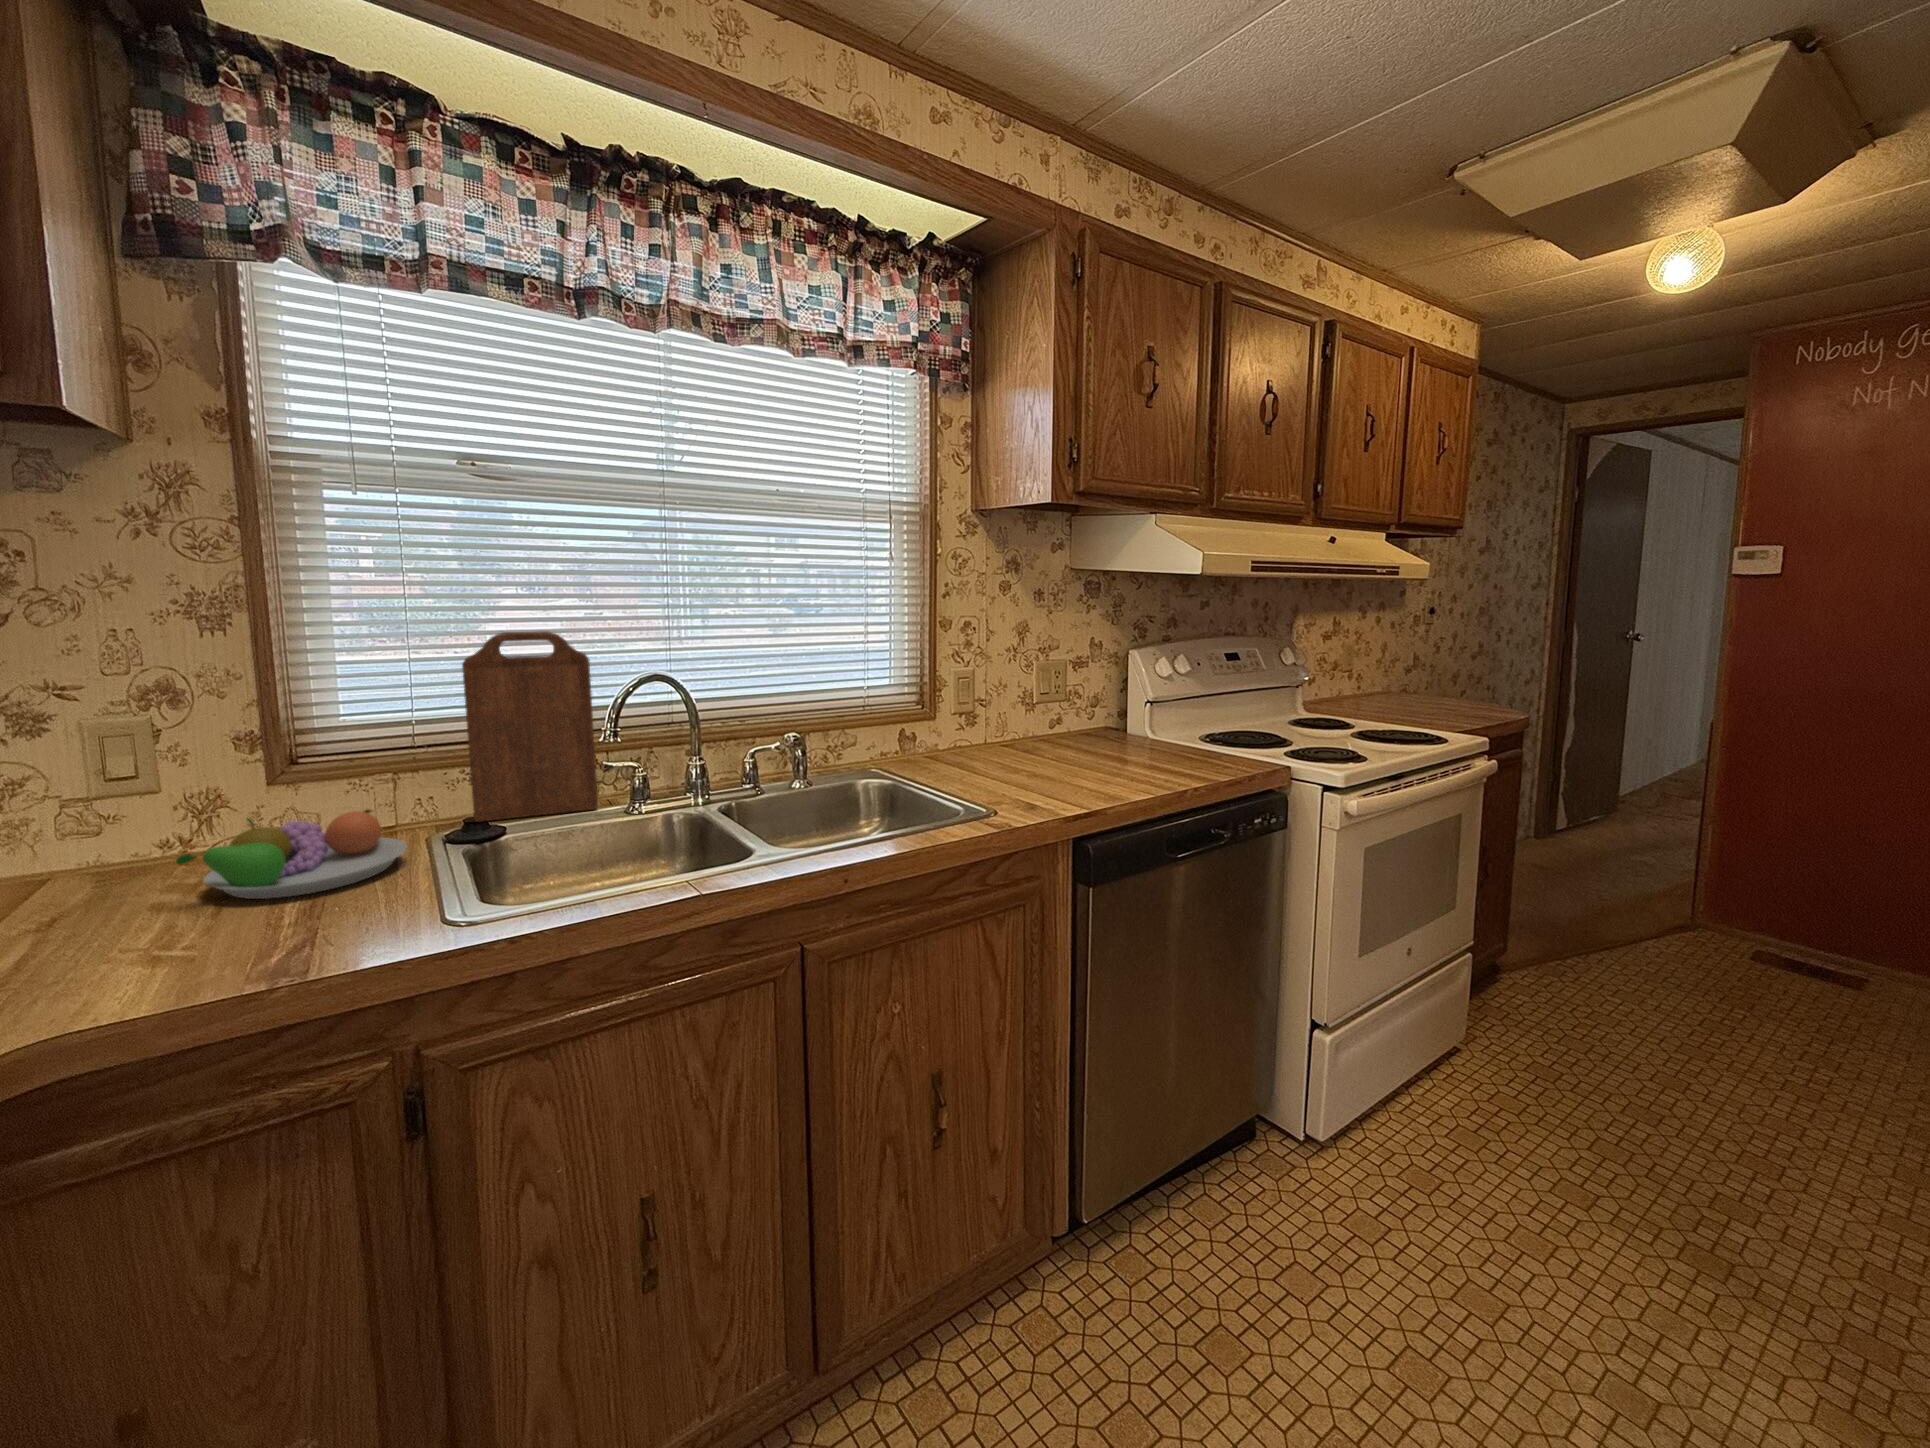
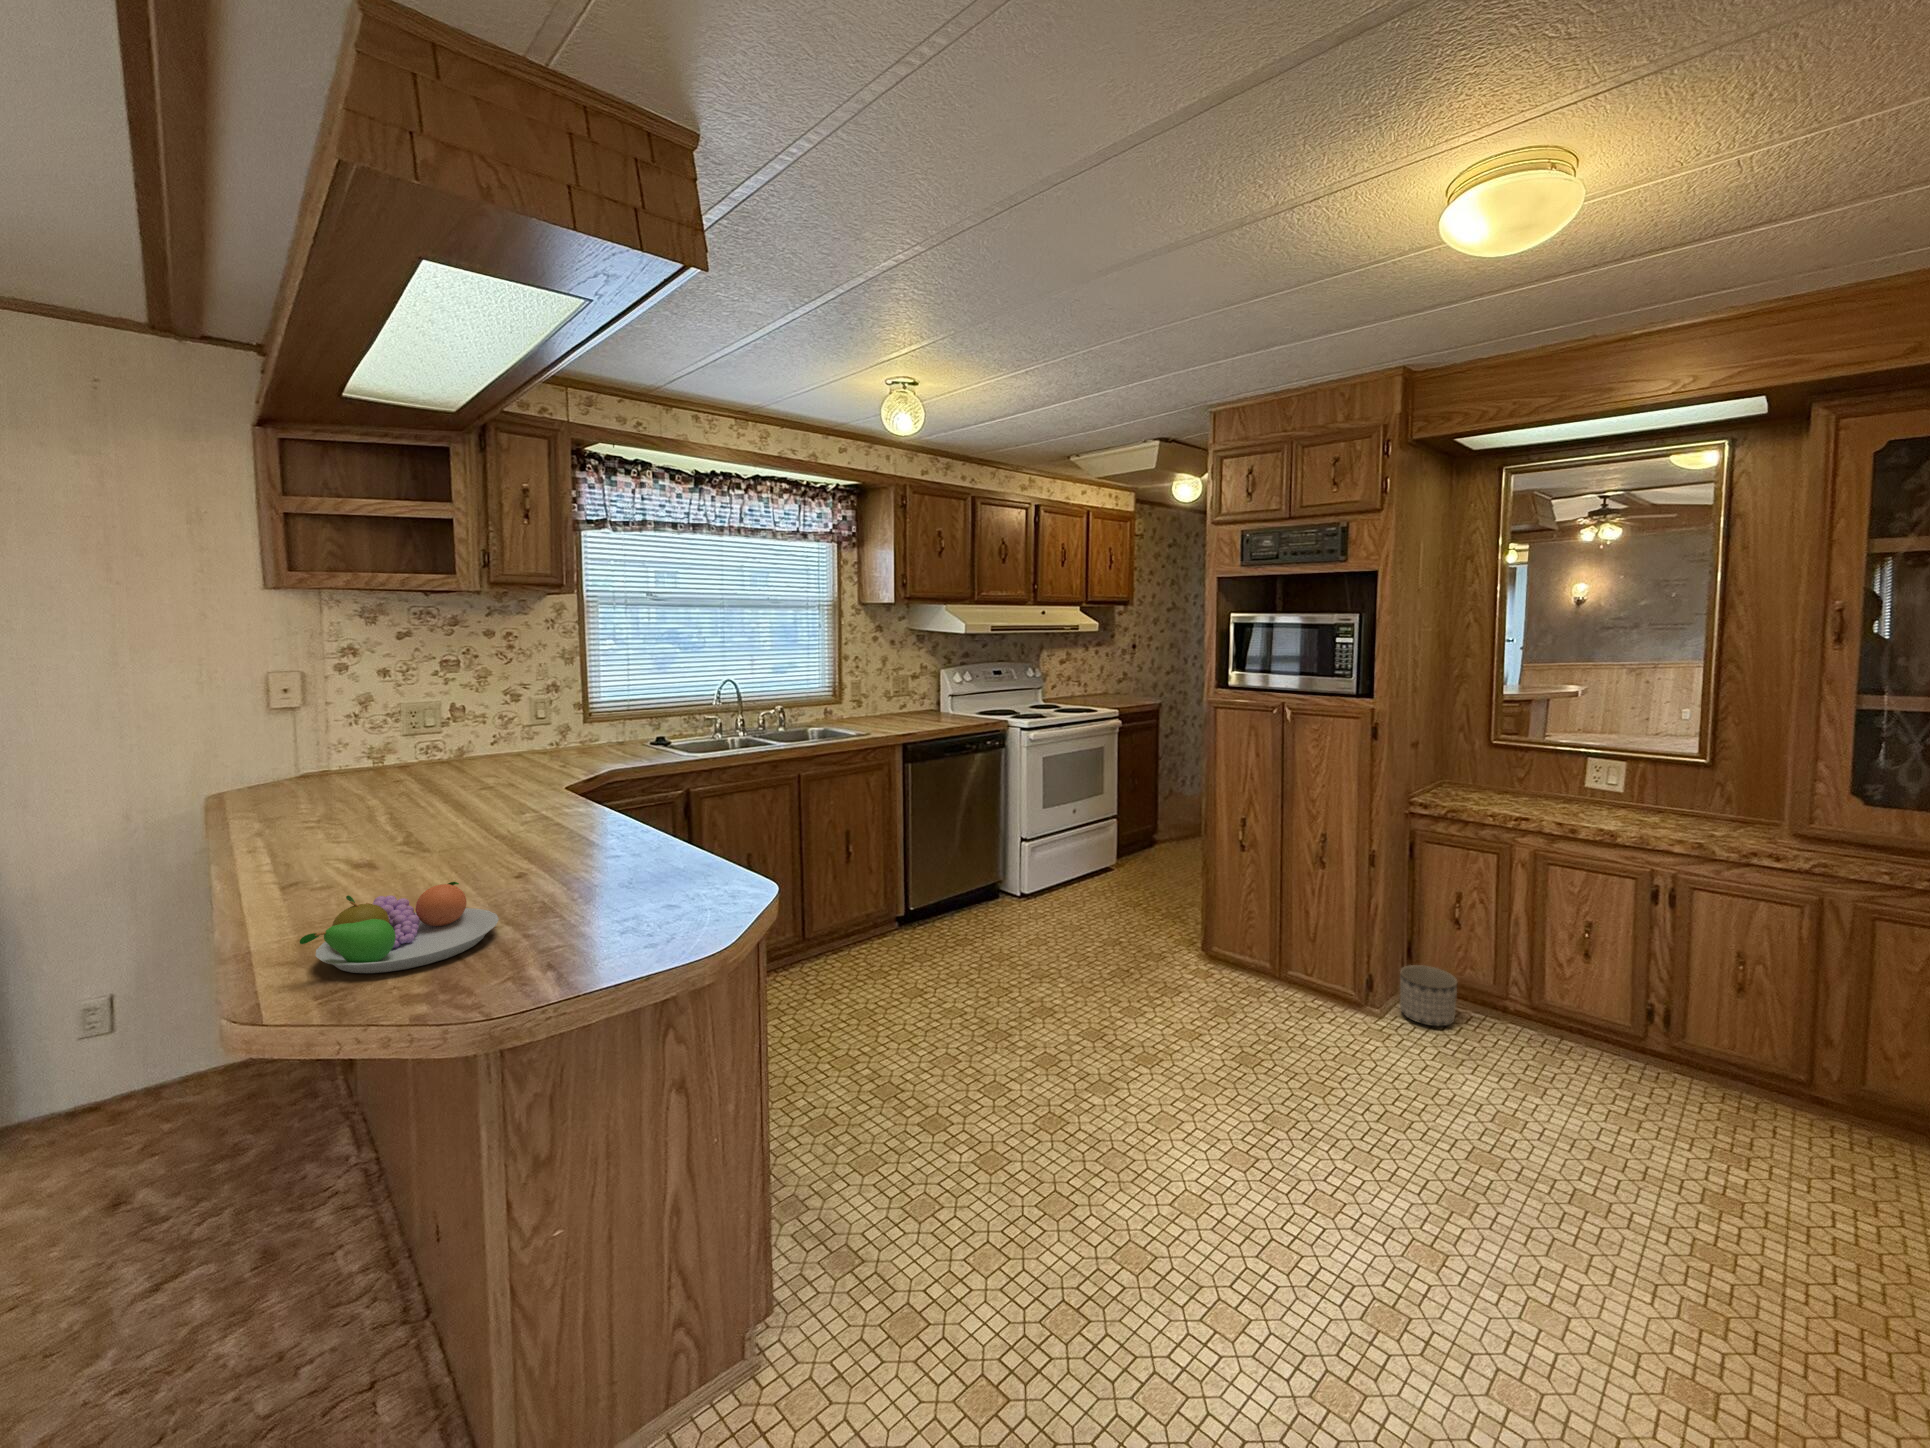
cutting board: present [462,631,598,822] -> none [525,706,646,888]
planter: none [1492,960,1564,1033] -> present [1400,965,1457,1026]

